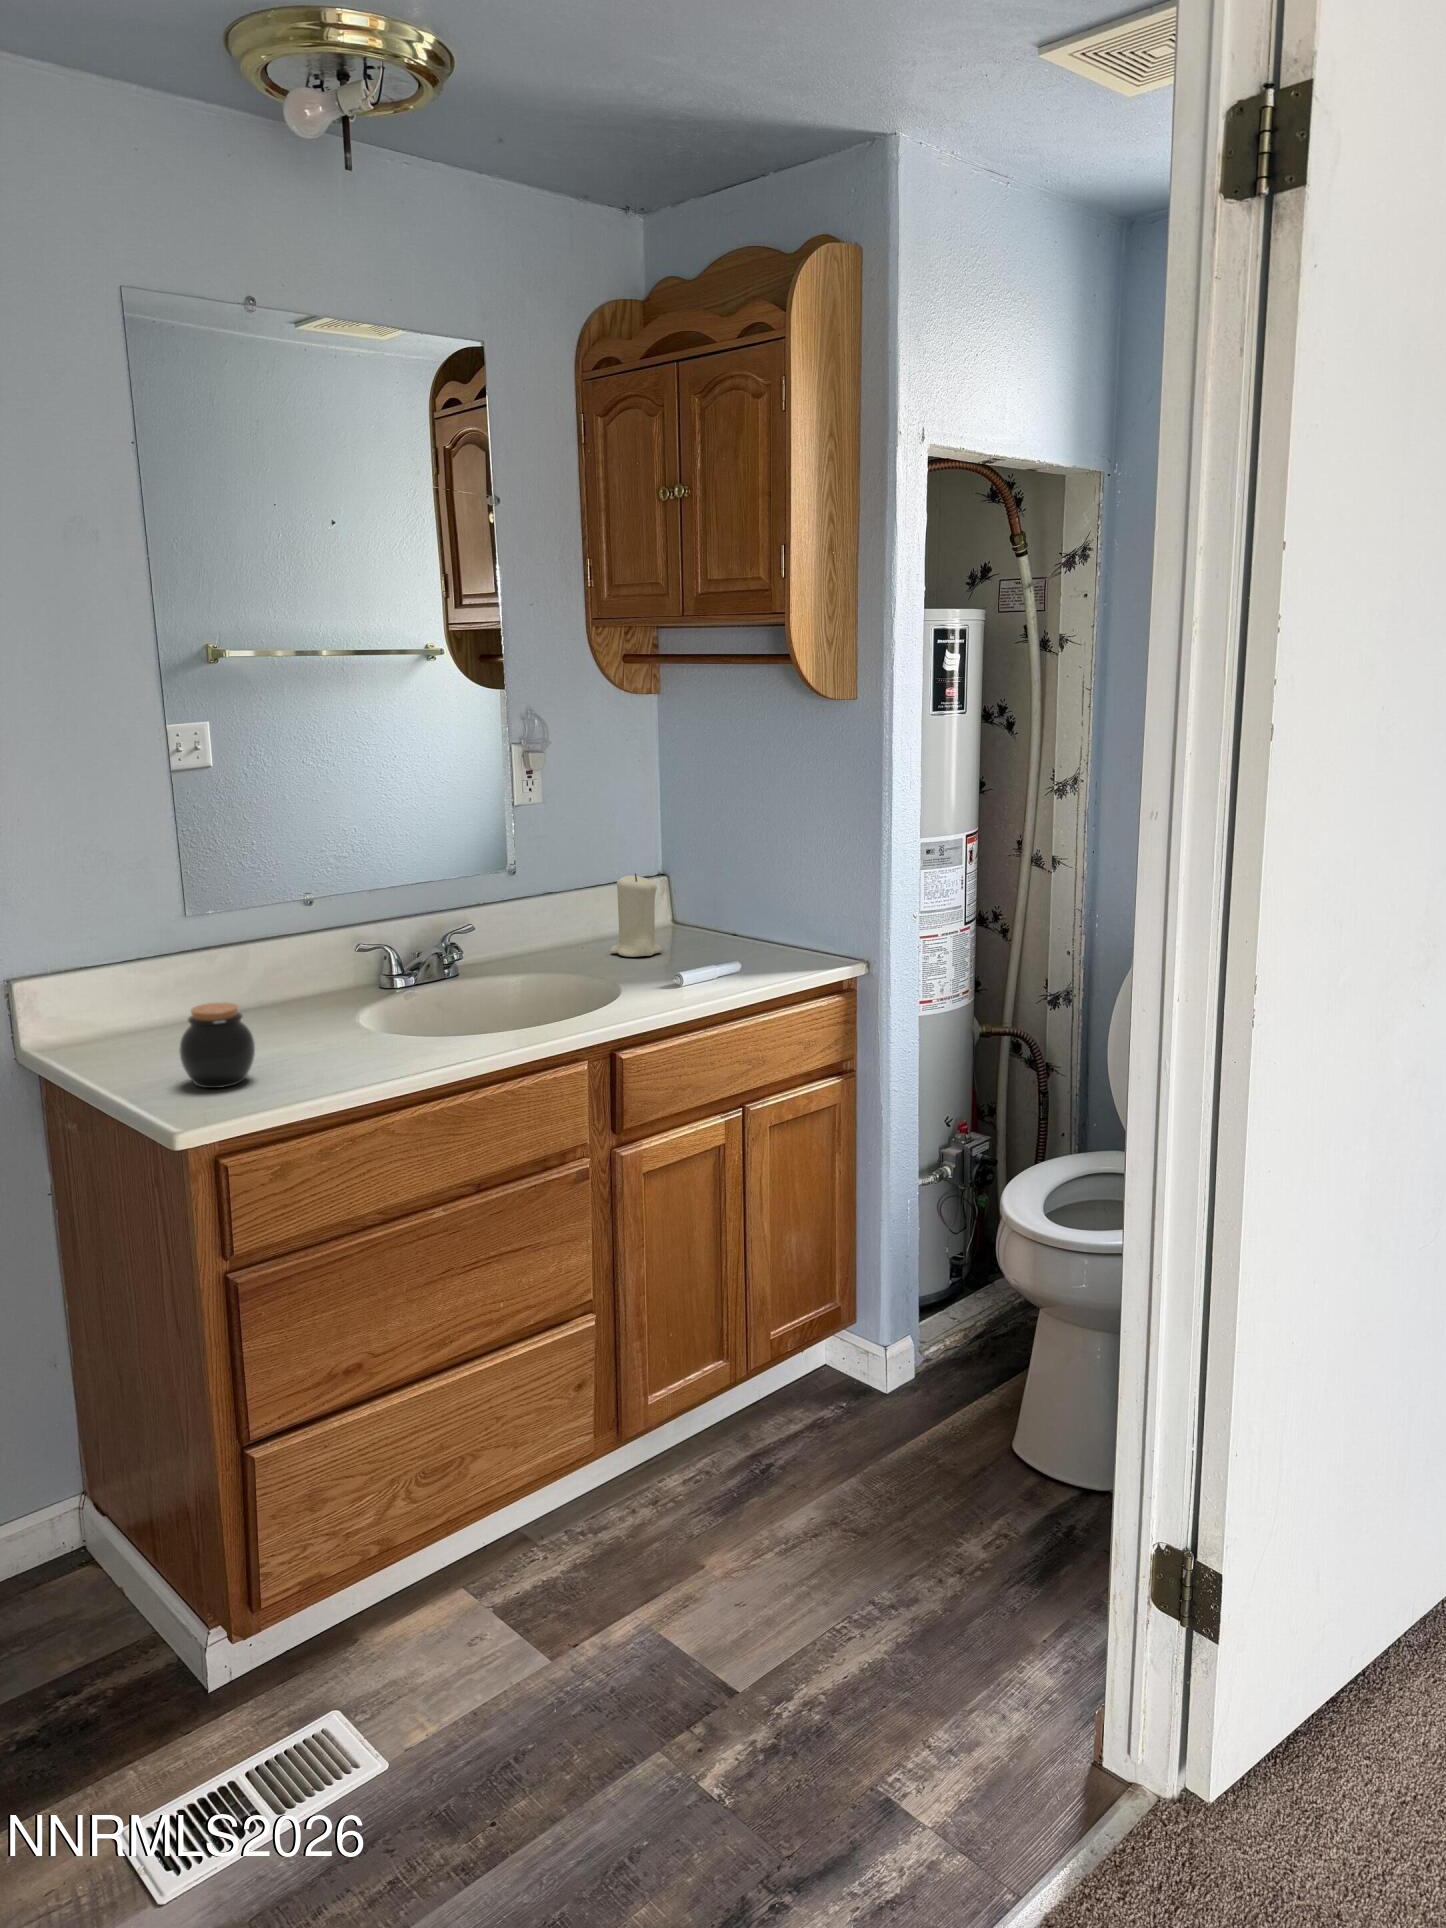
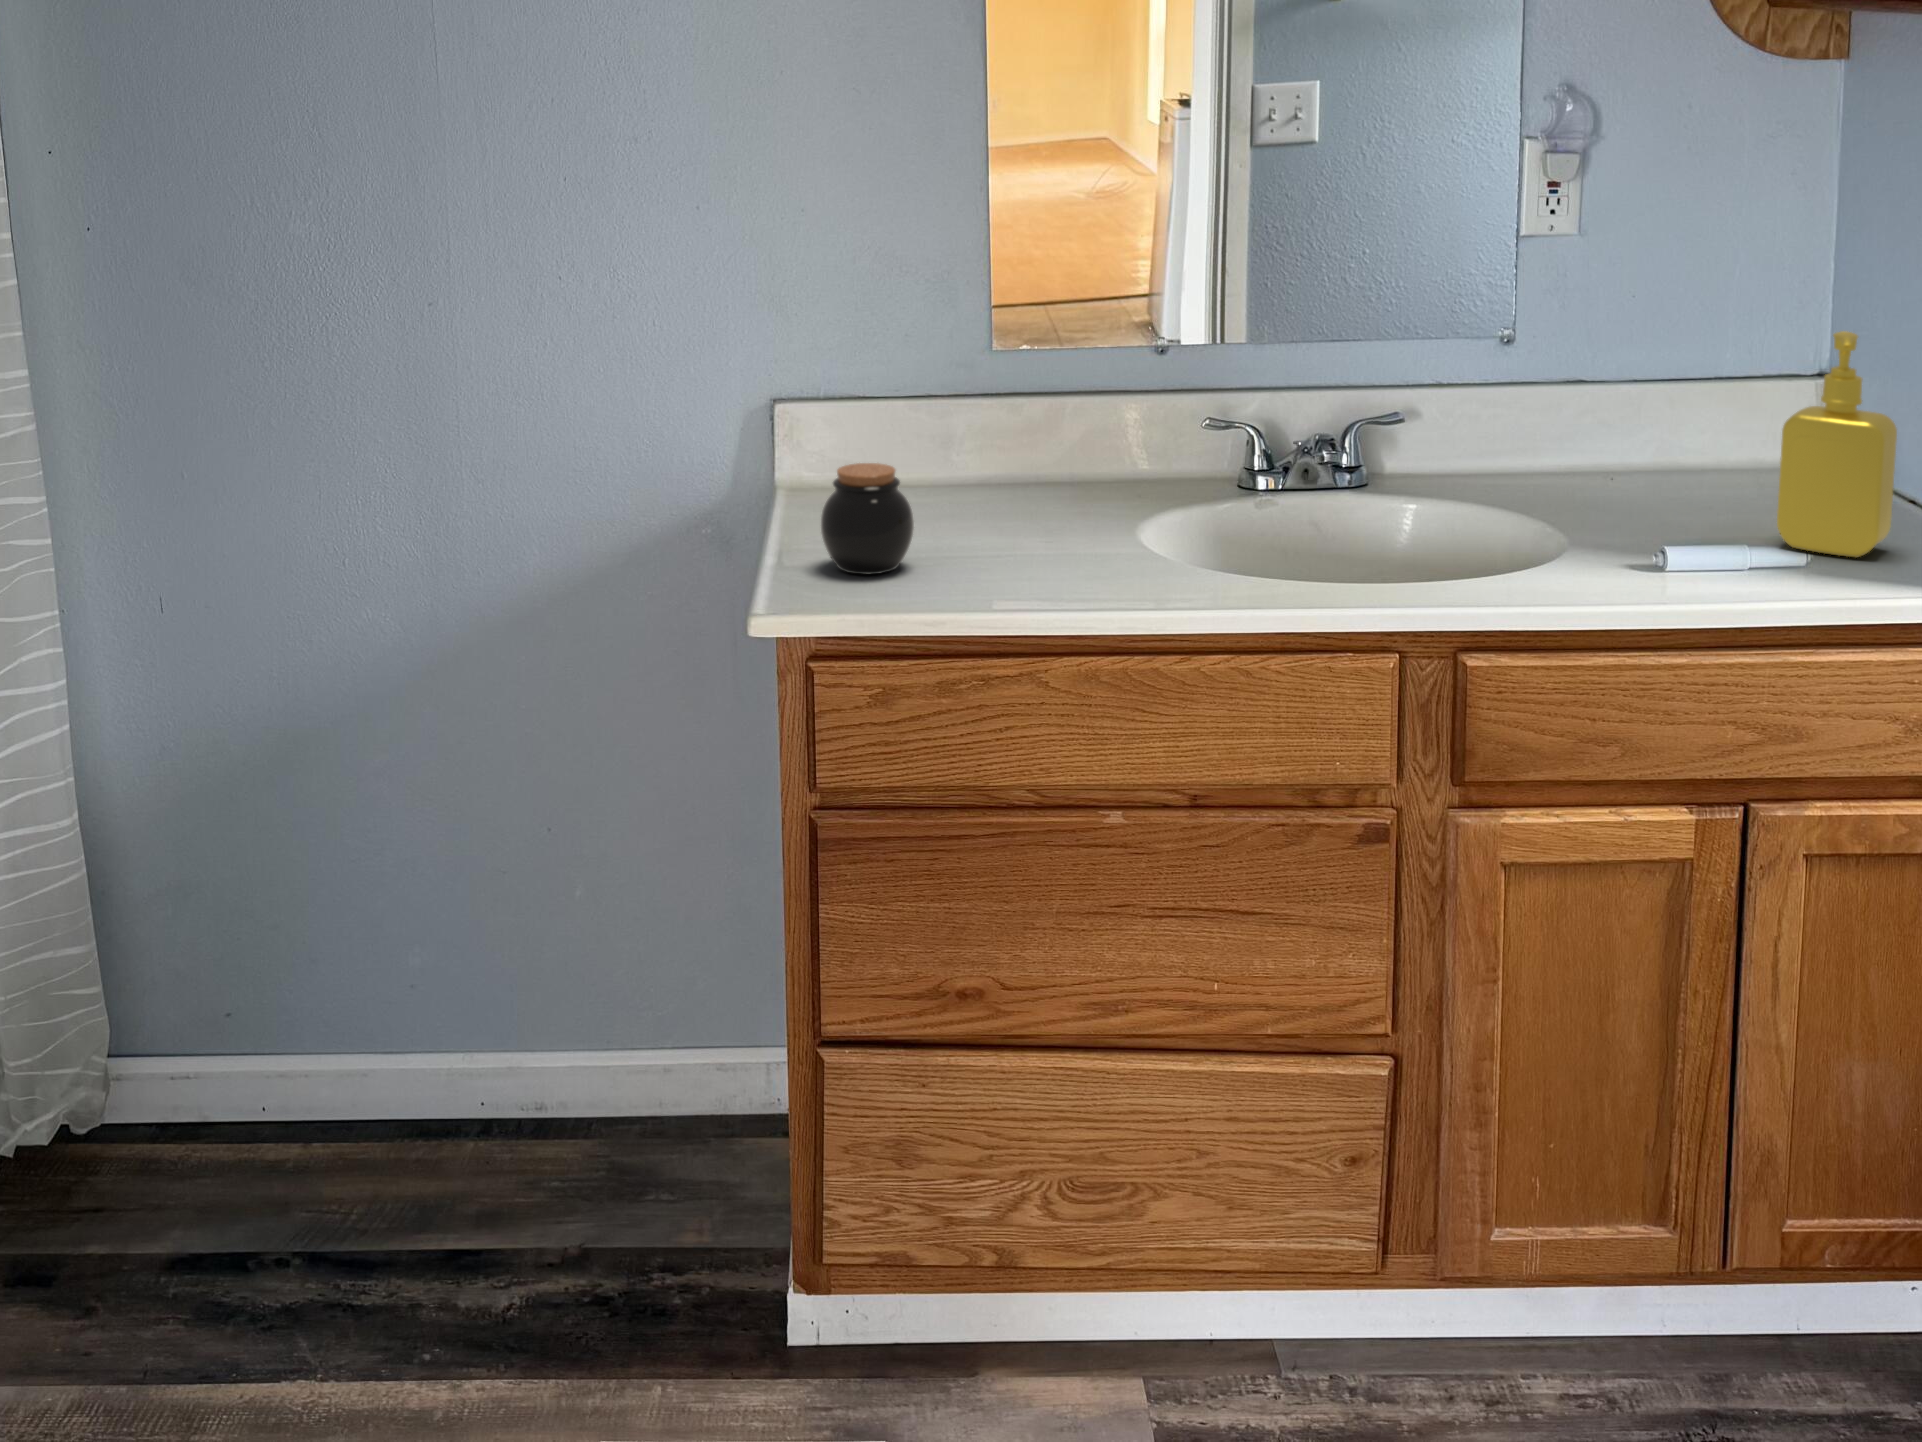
soap dispenser: none [704,844,760,969] -> present [1777,331,1897,557]
candle: present [610,873,662,957] -> none [1665,365,1754,506]

